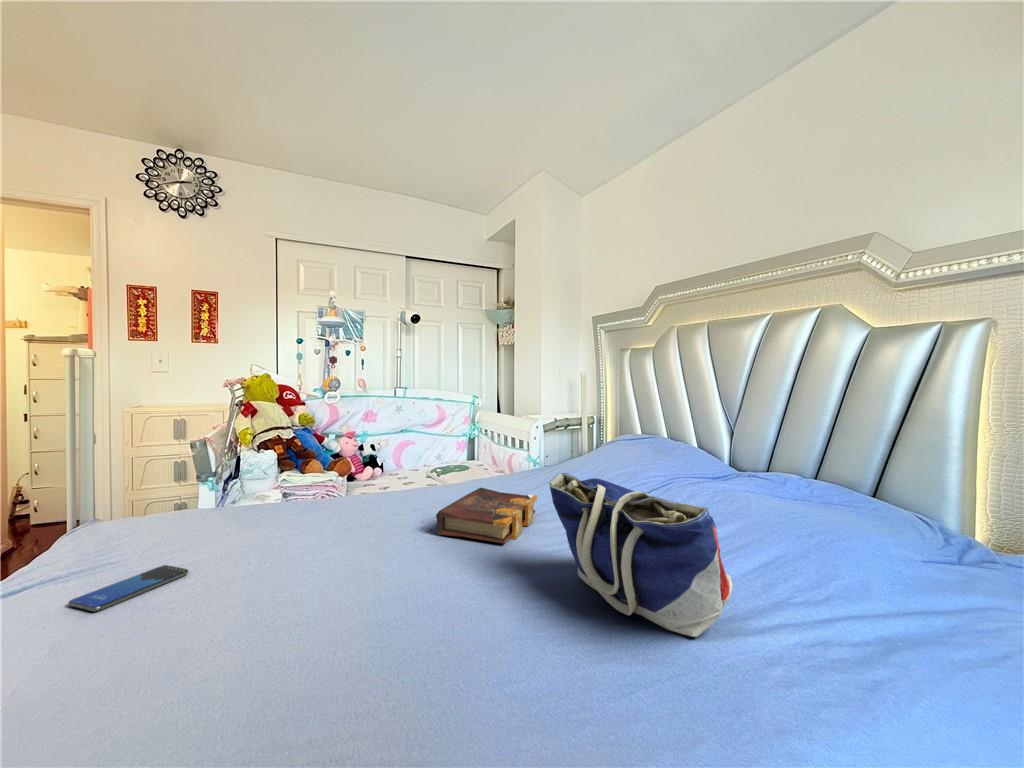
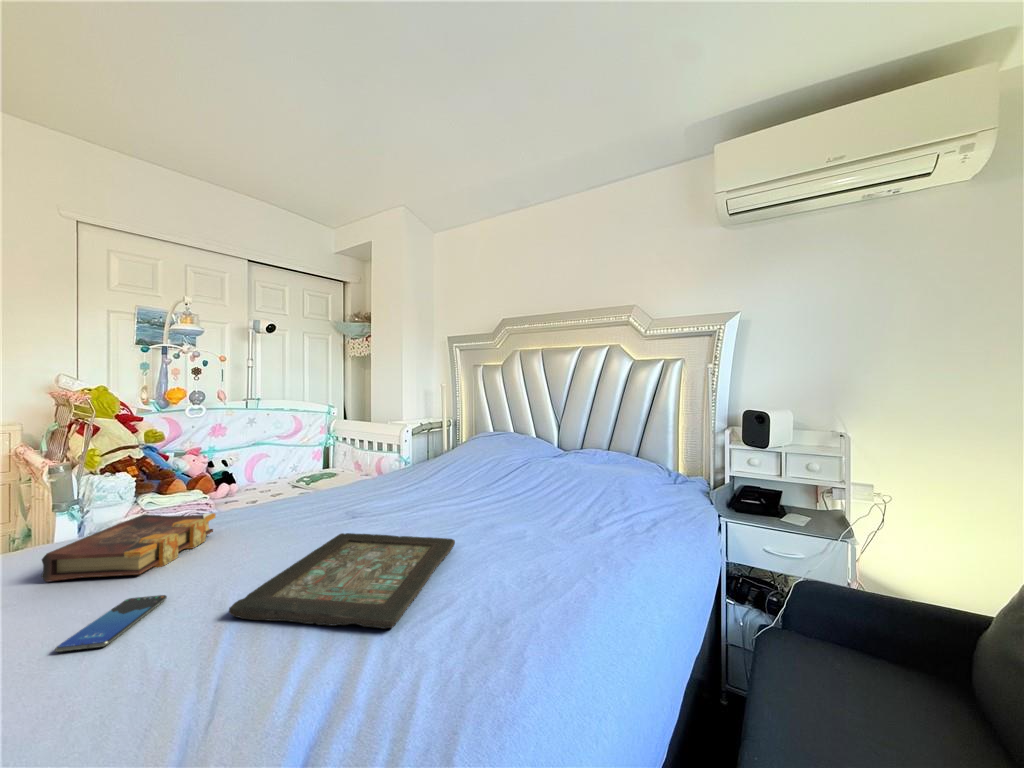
tote bag: present [549,473,733,637] -> none [487,461,601,544]
book: present [436,488,537,543] -> present [41,513,216,582]
decorative tray: none [196,537,488,695] -> present [229,533,455,629]

